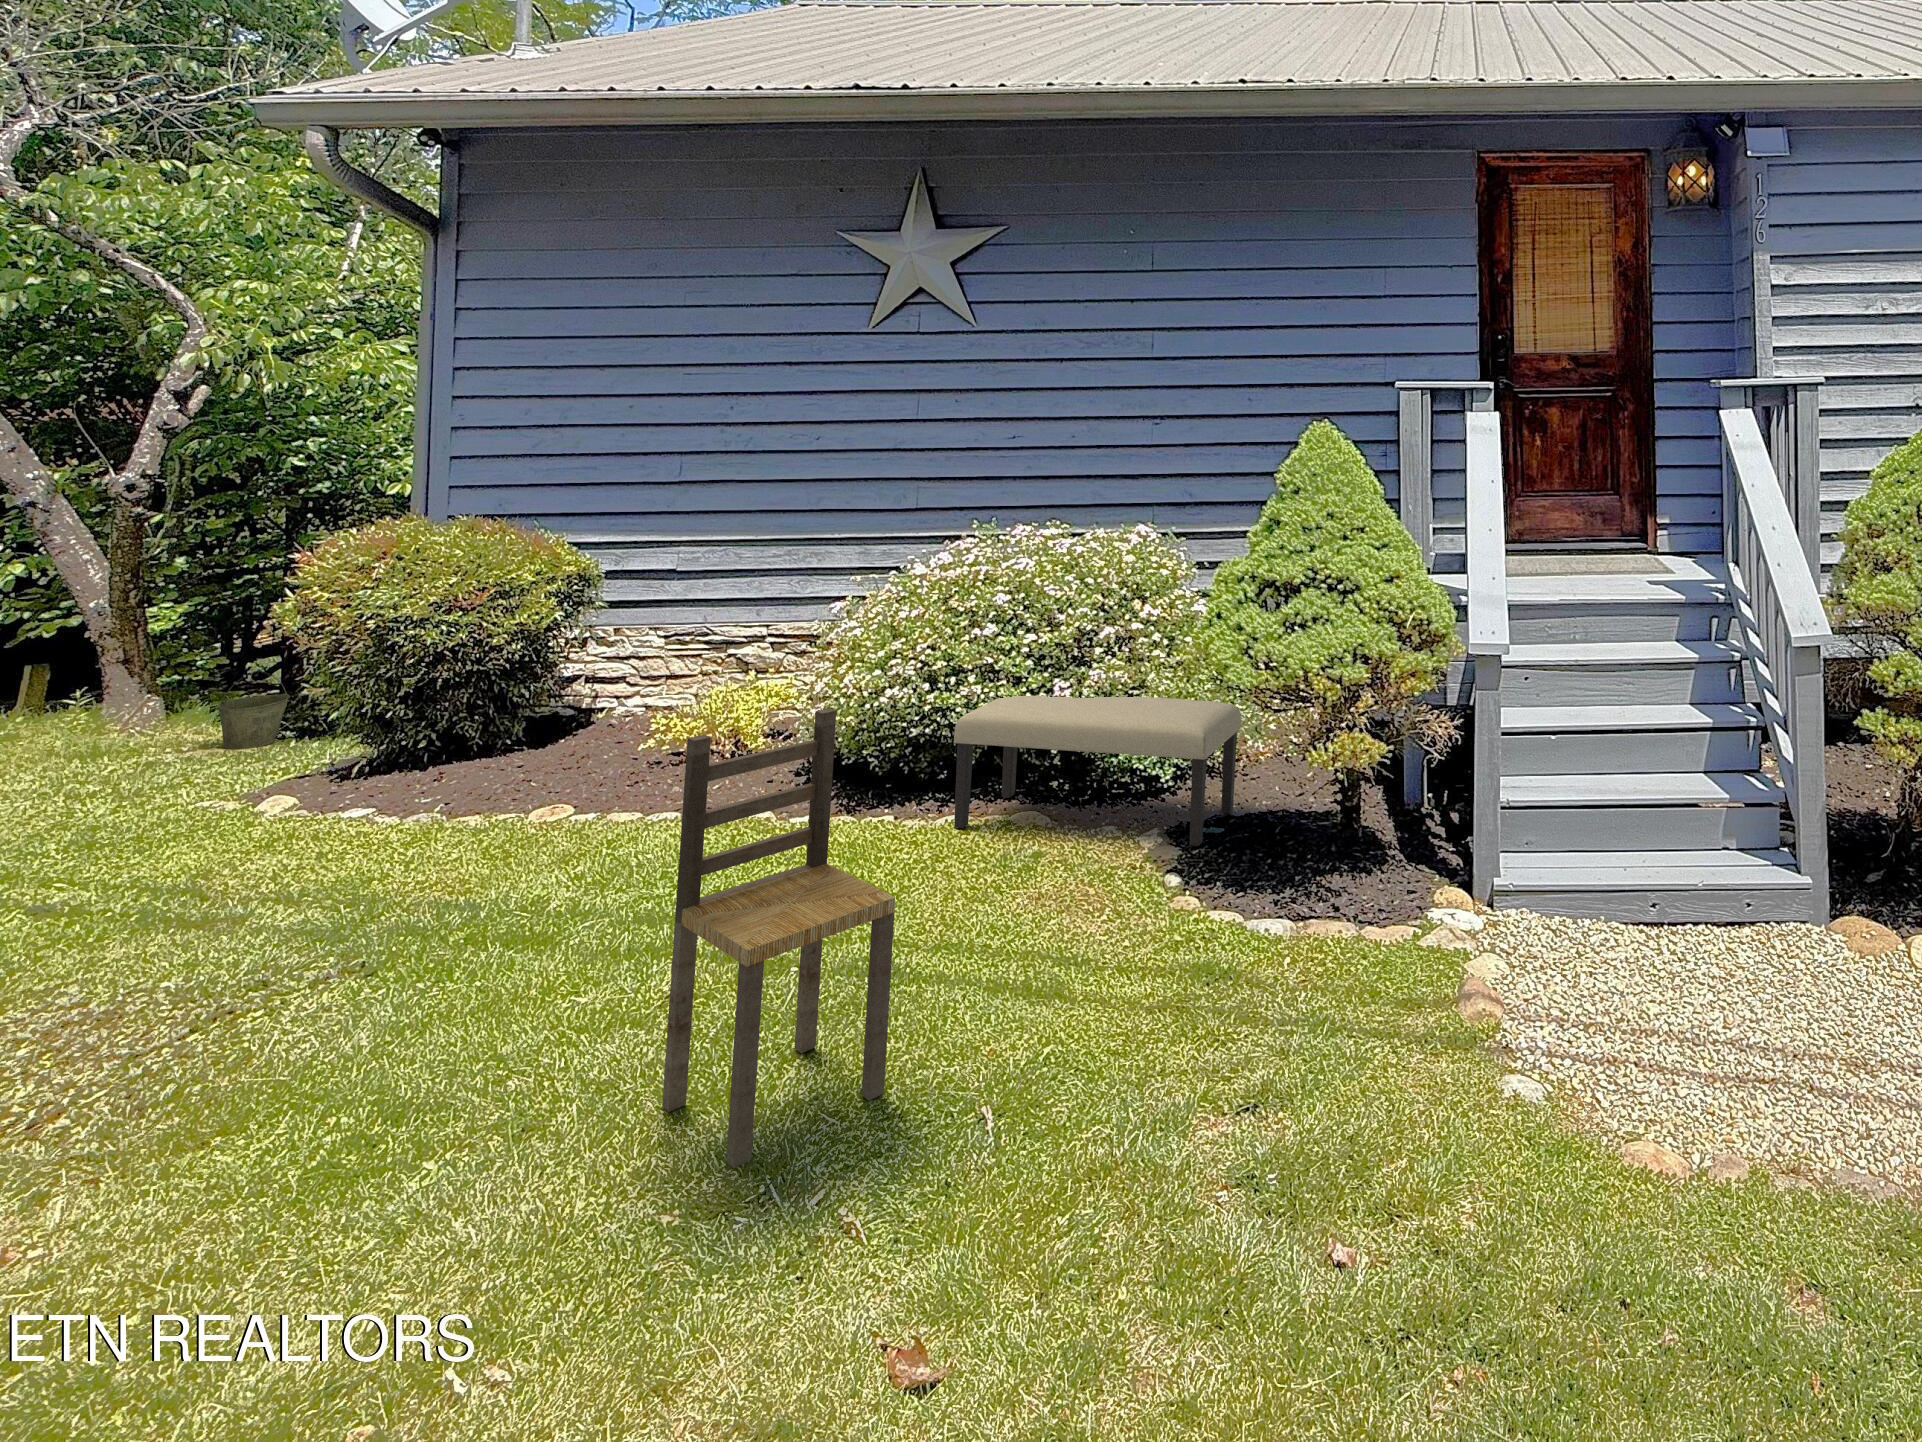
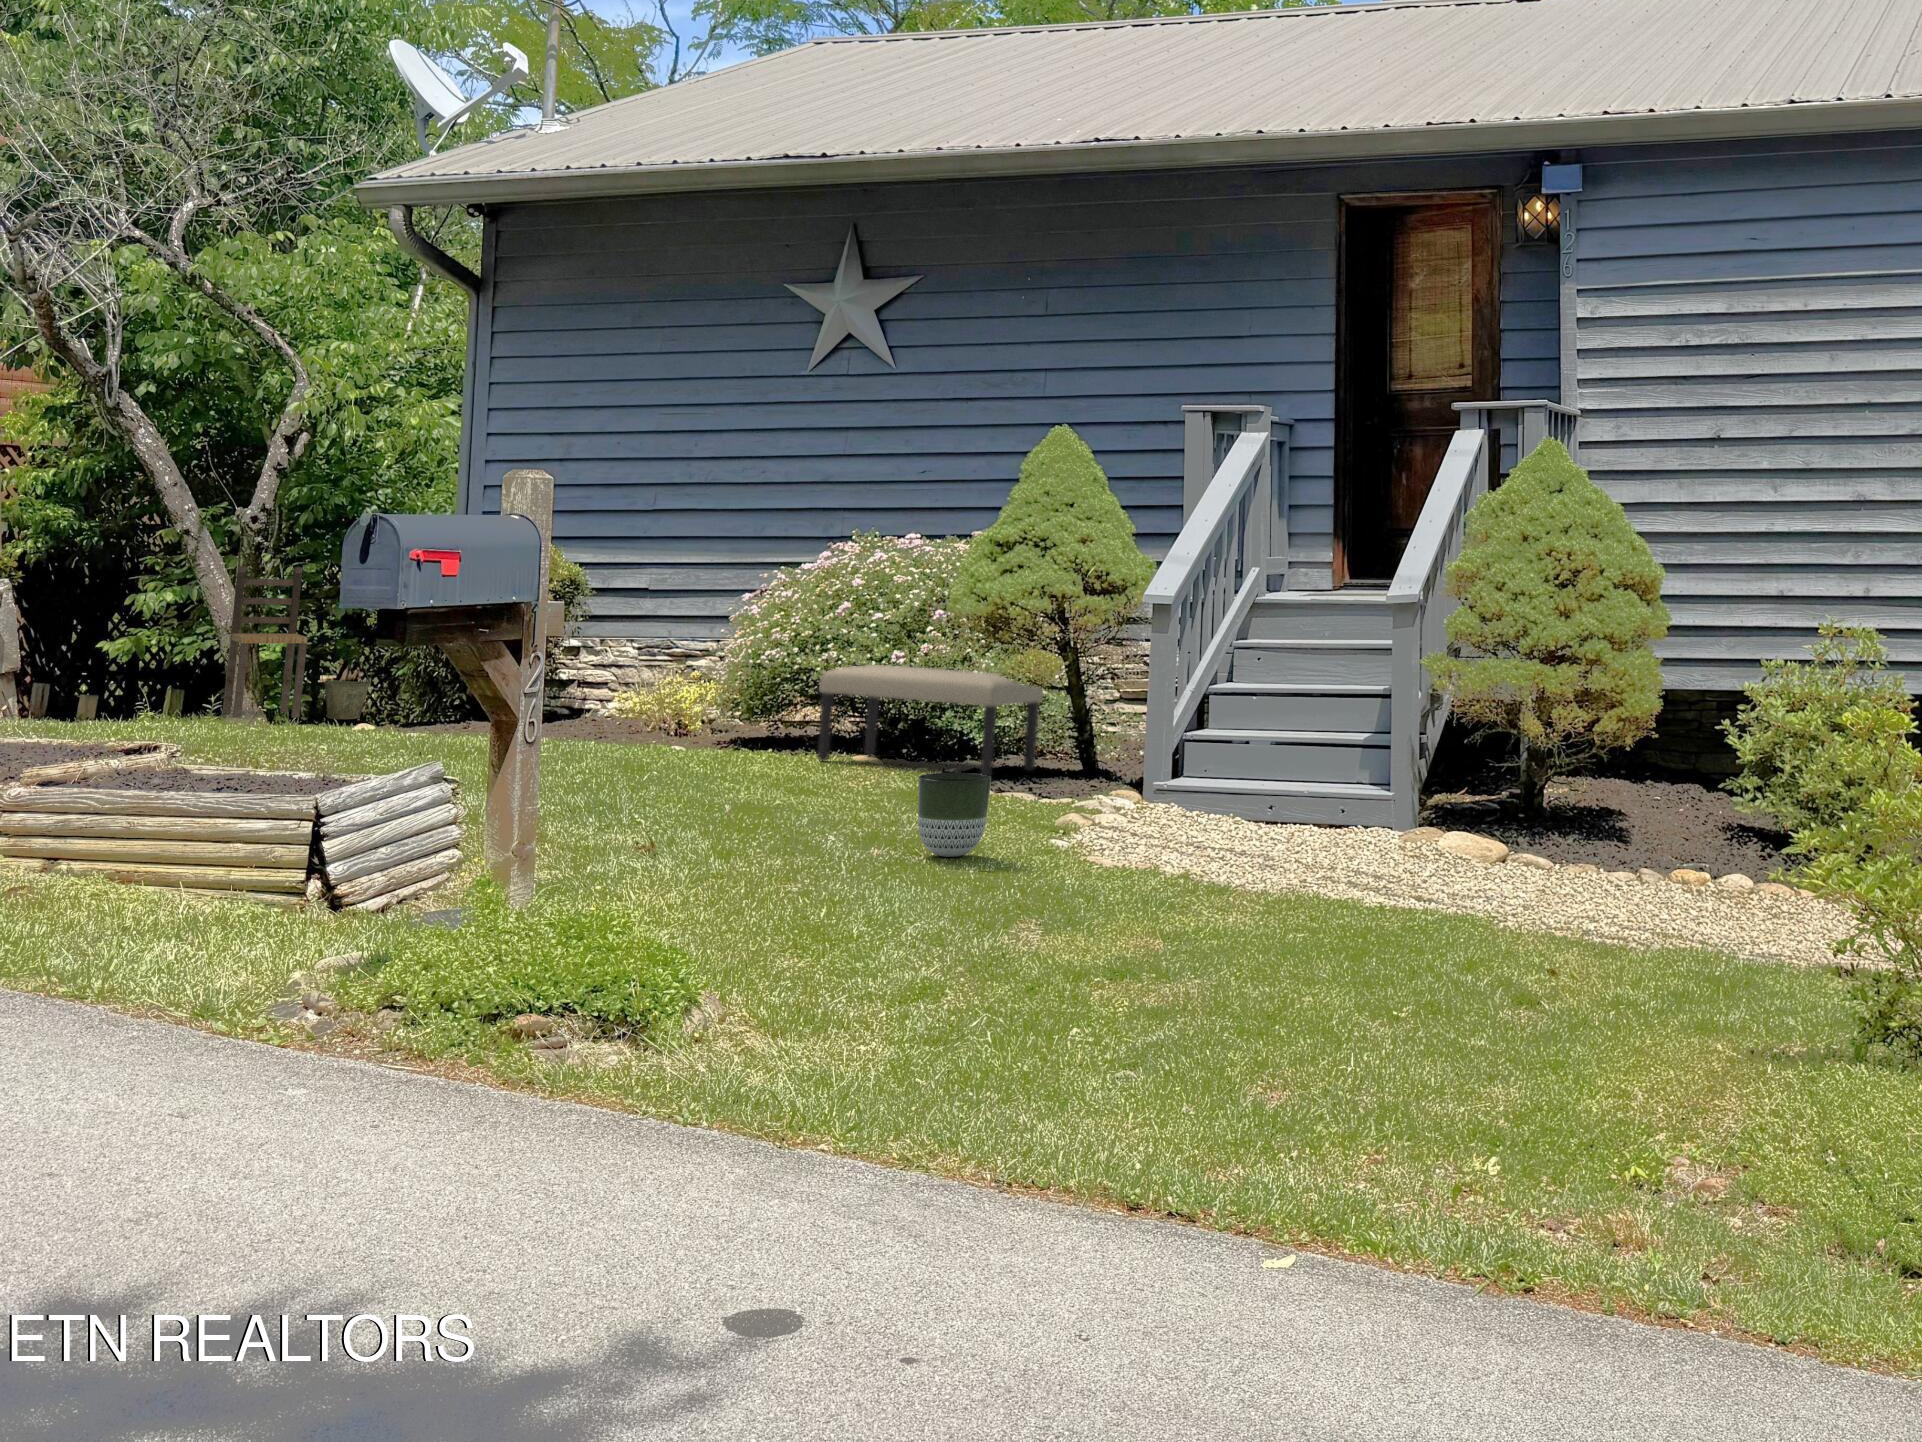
chair: present [662,708,895,1168] -> present [222,566,308,718]
planter: none [1412,1118,1540,1326] -> present [918,773,991,857]

